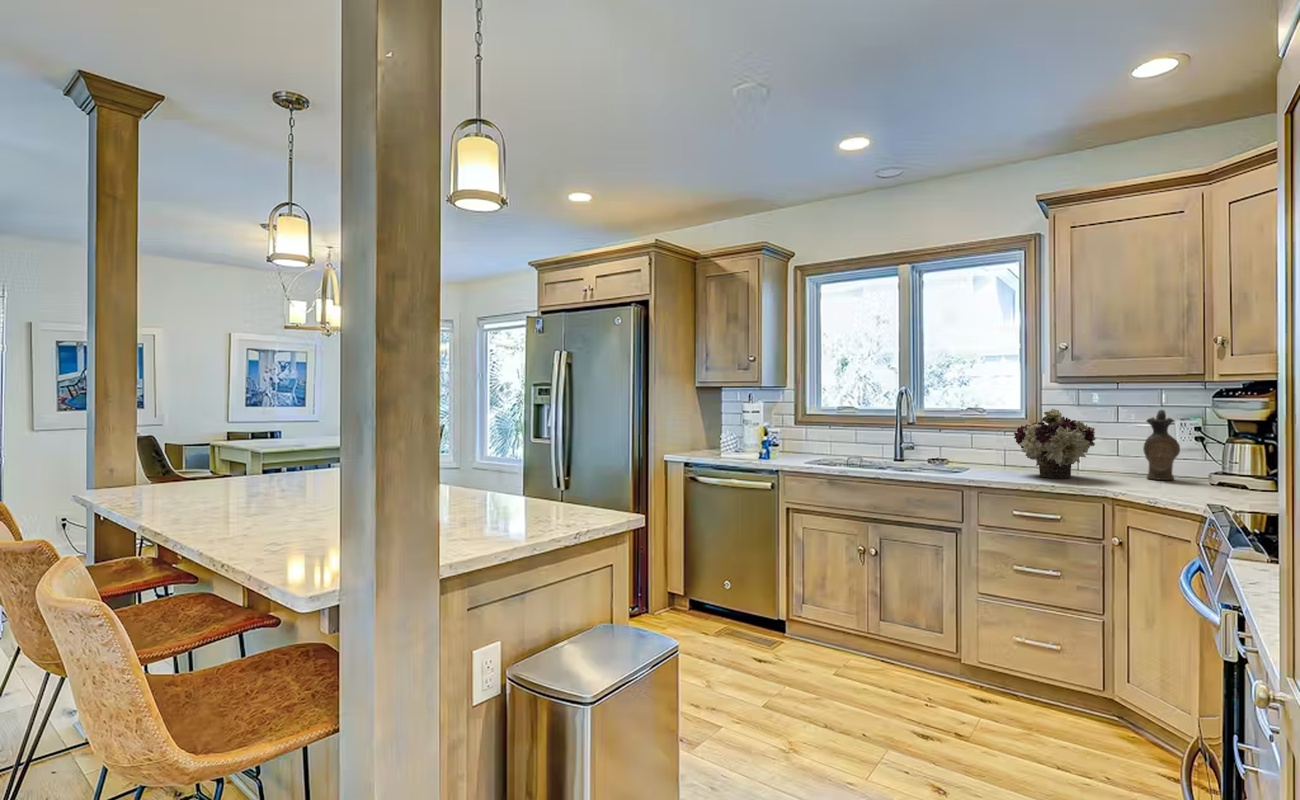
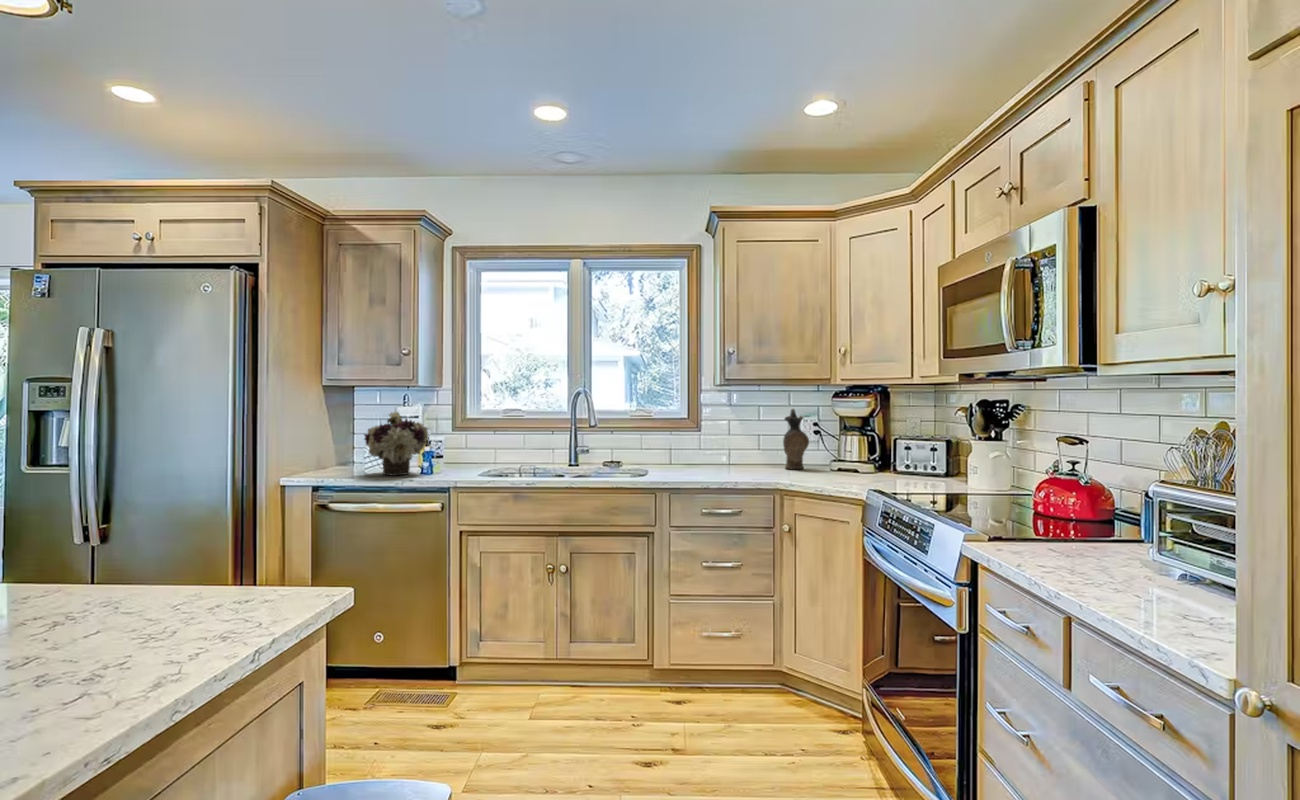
flower arrangement: present [1014,409,1095,478] -> present [364,412,428,475]

